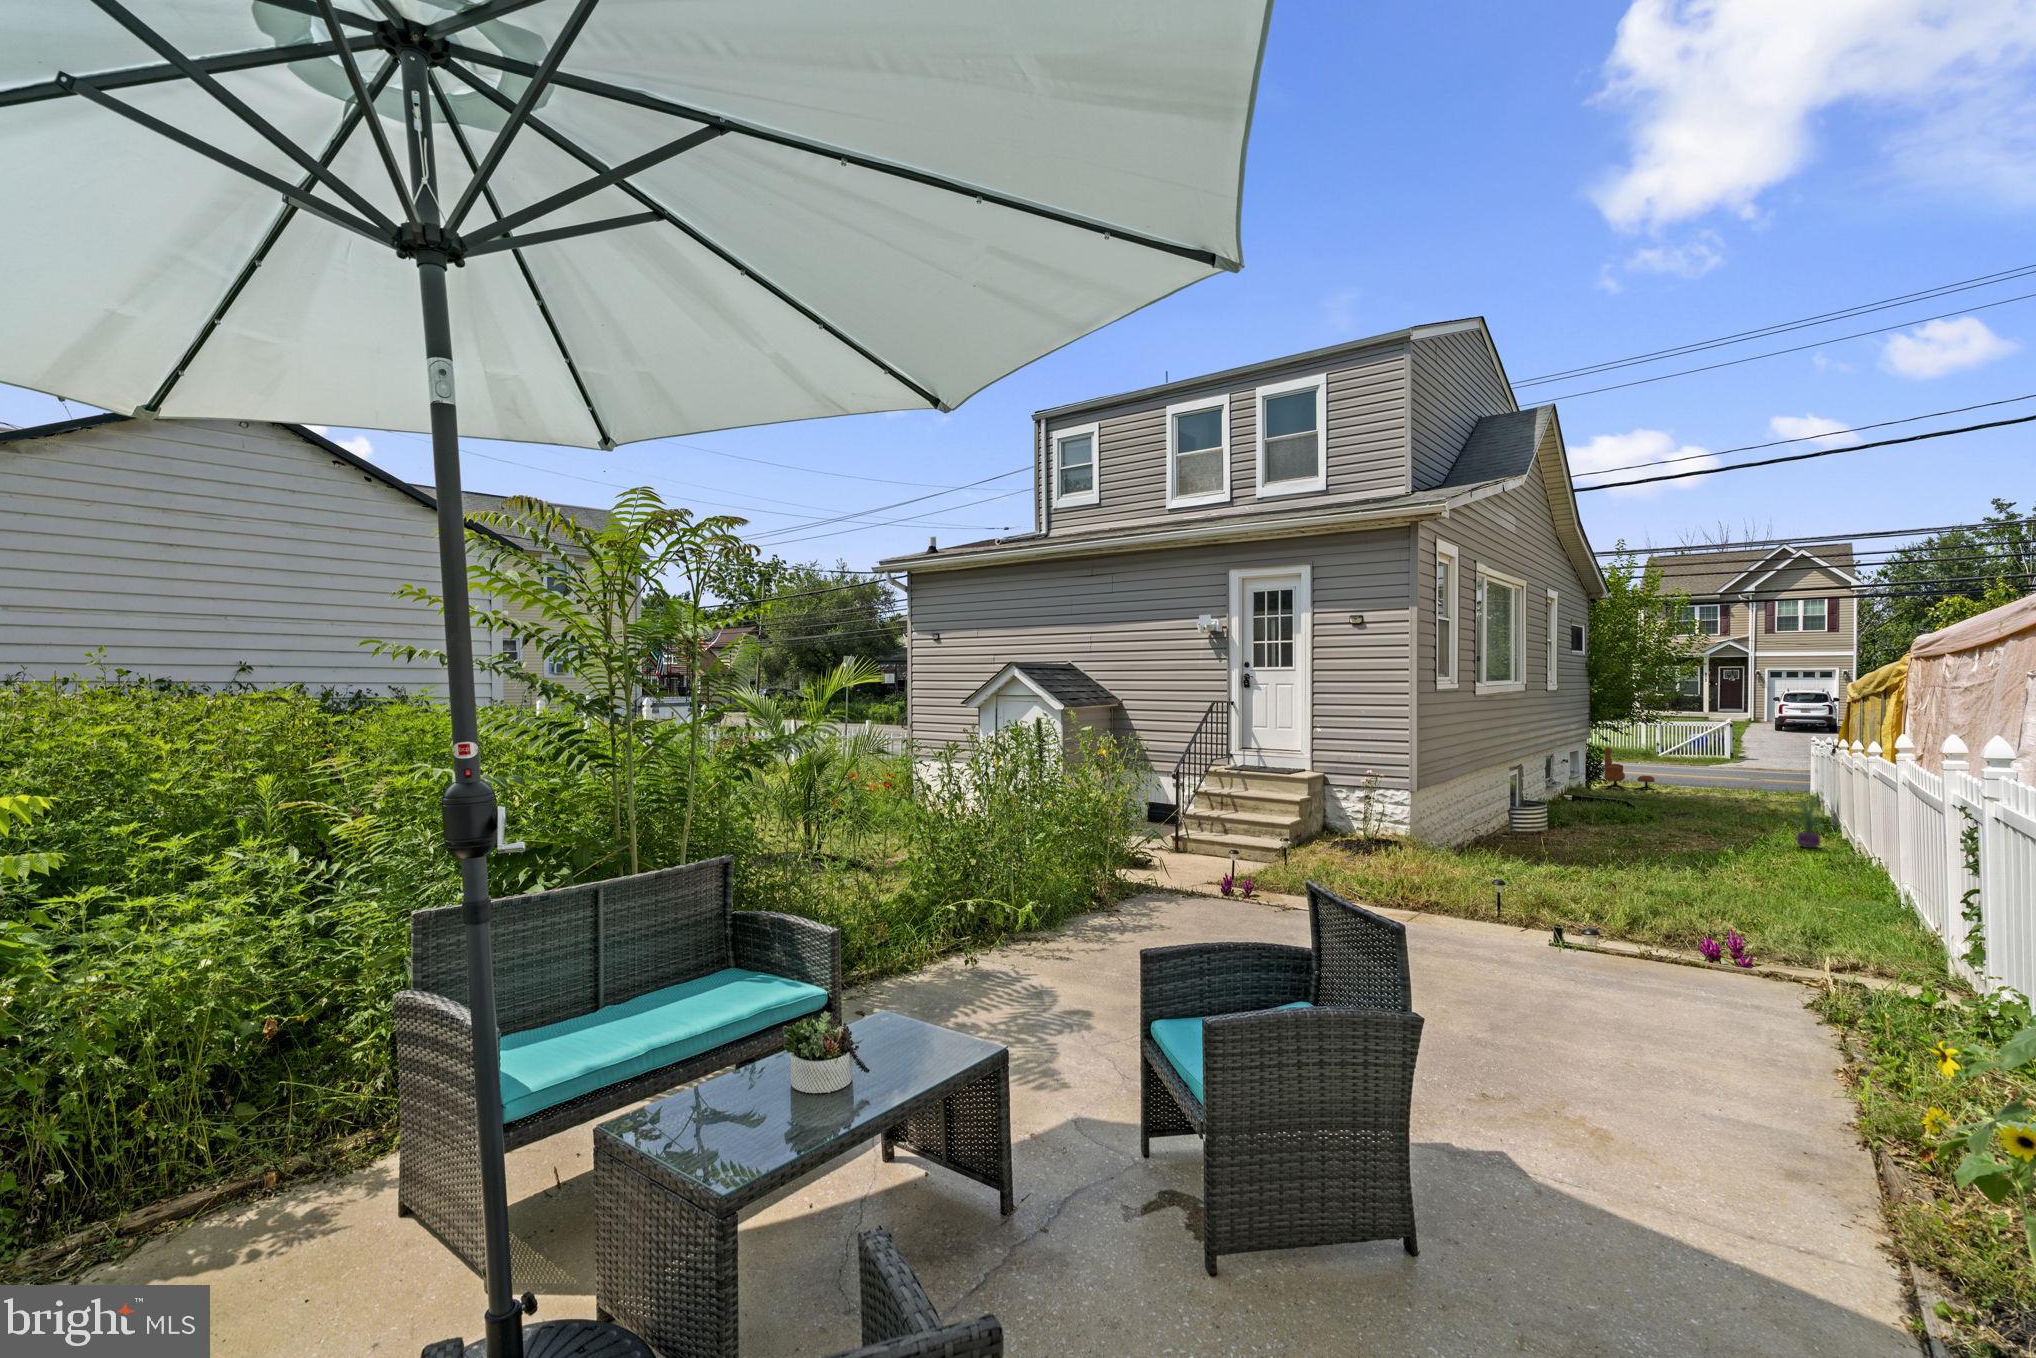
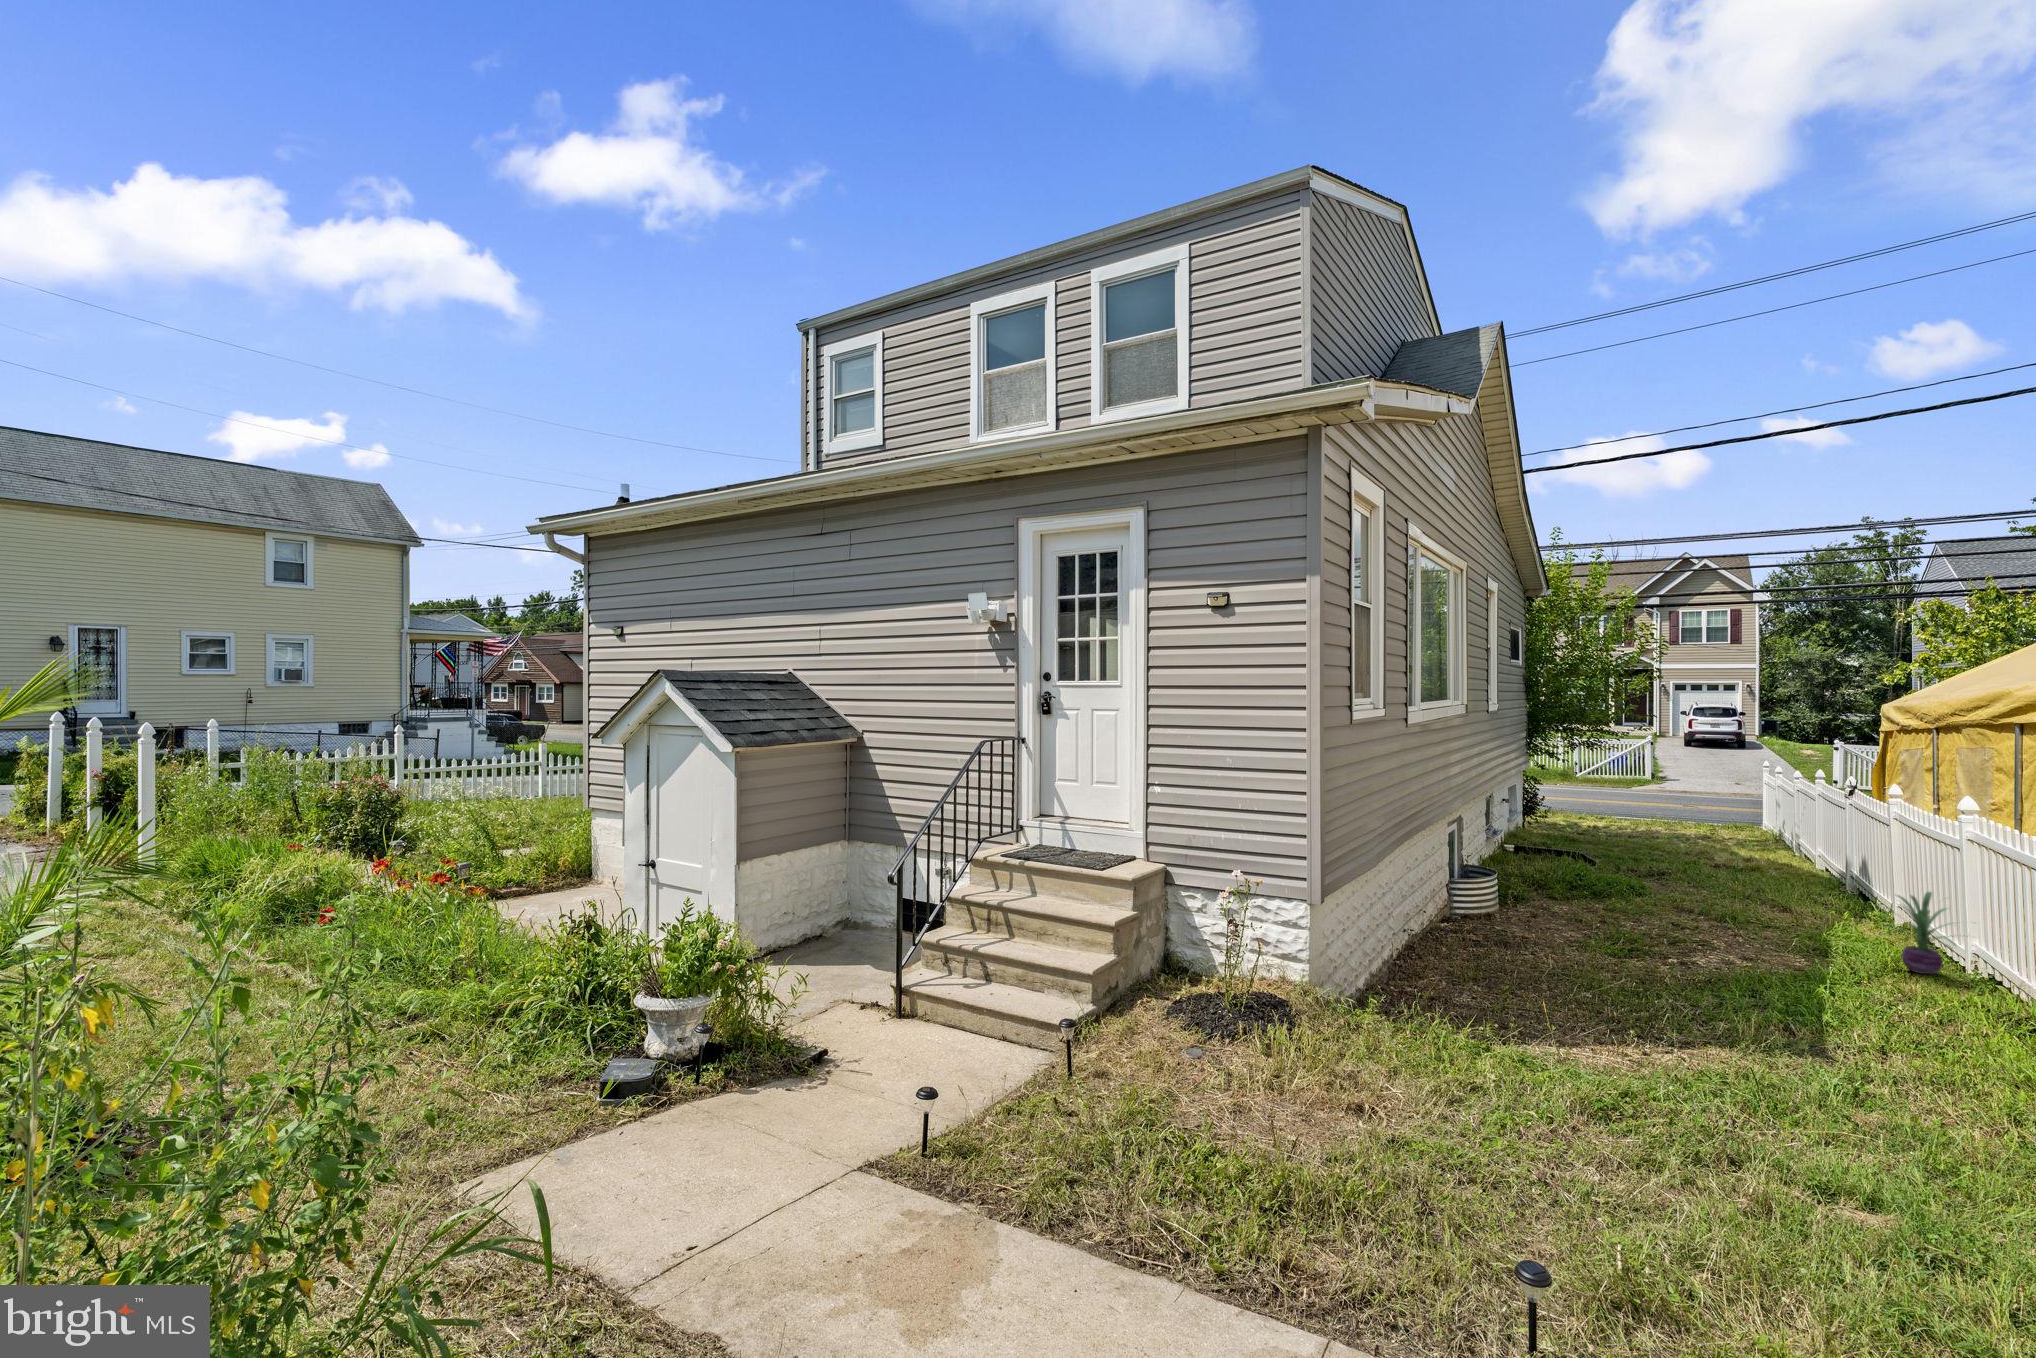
lounge chair: present [1601,747,1656,790] -> none [1539,779,1609,834]

